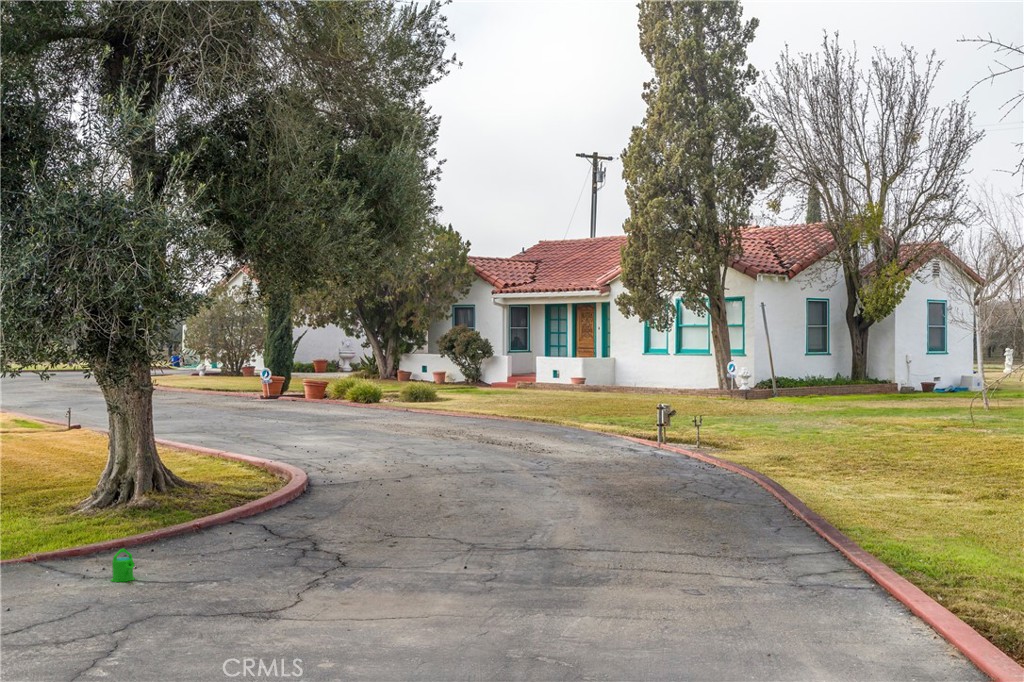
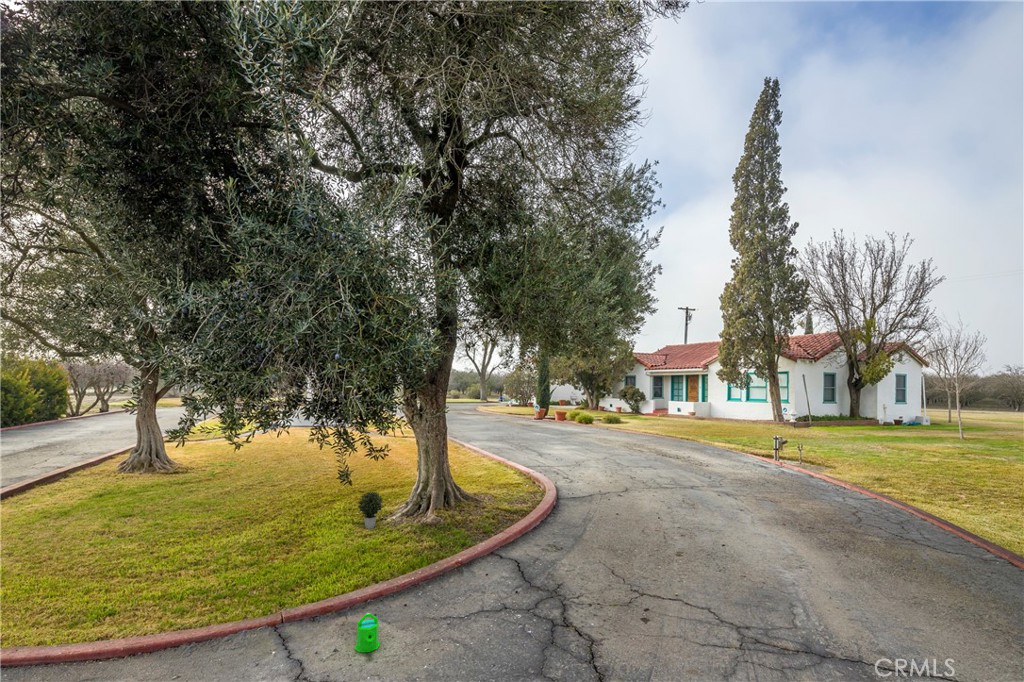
potted plant: none [30,474,68,524] -> present [358,492,383,529]

